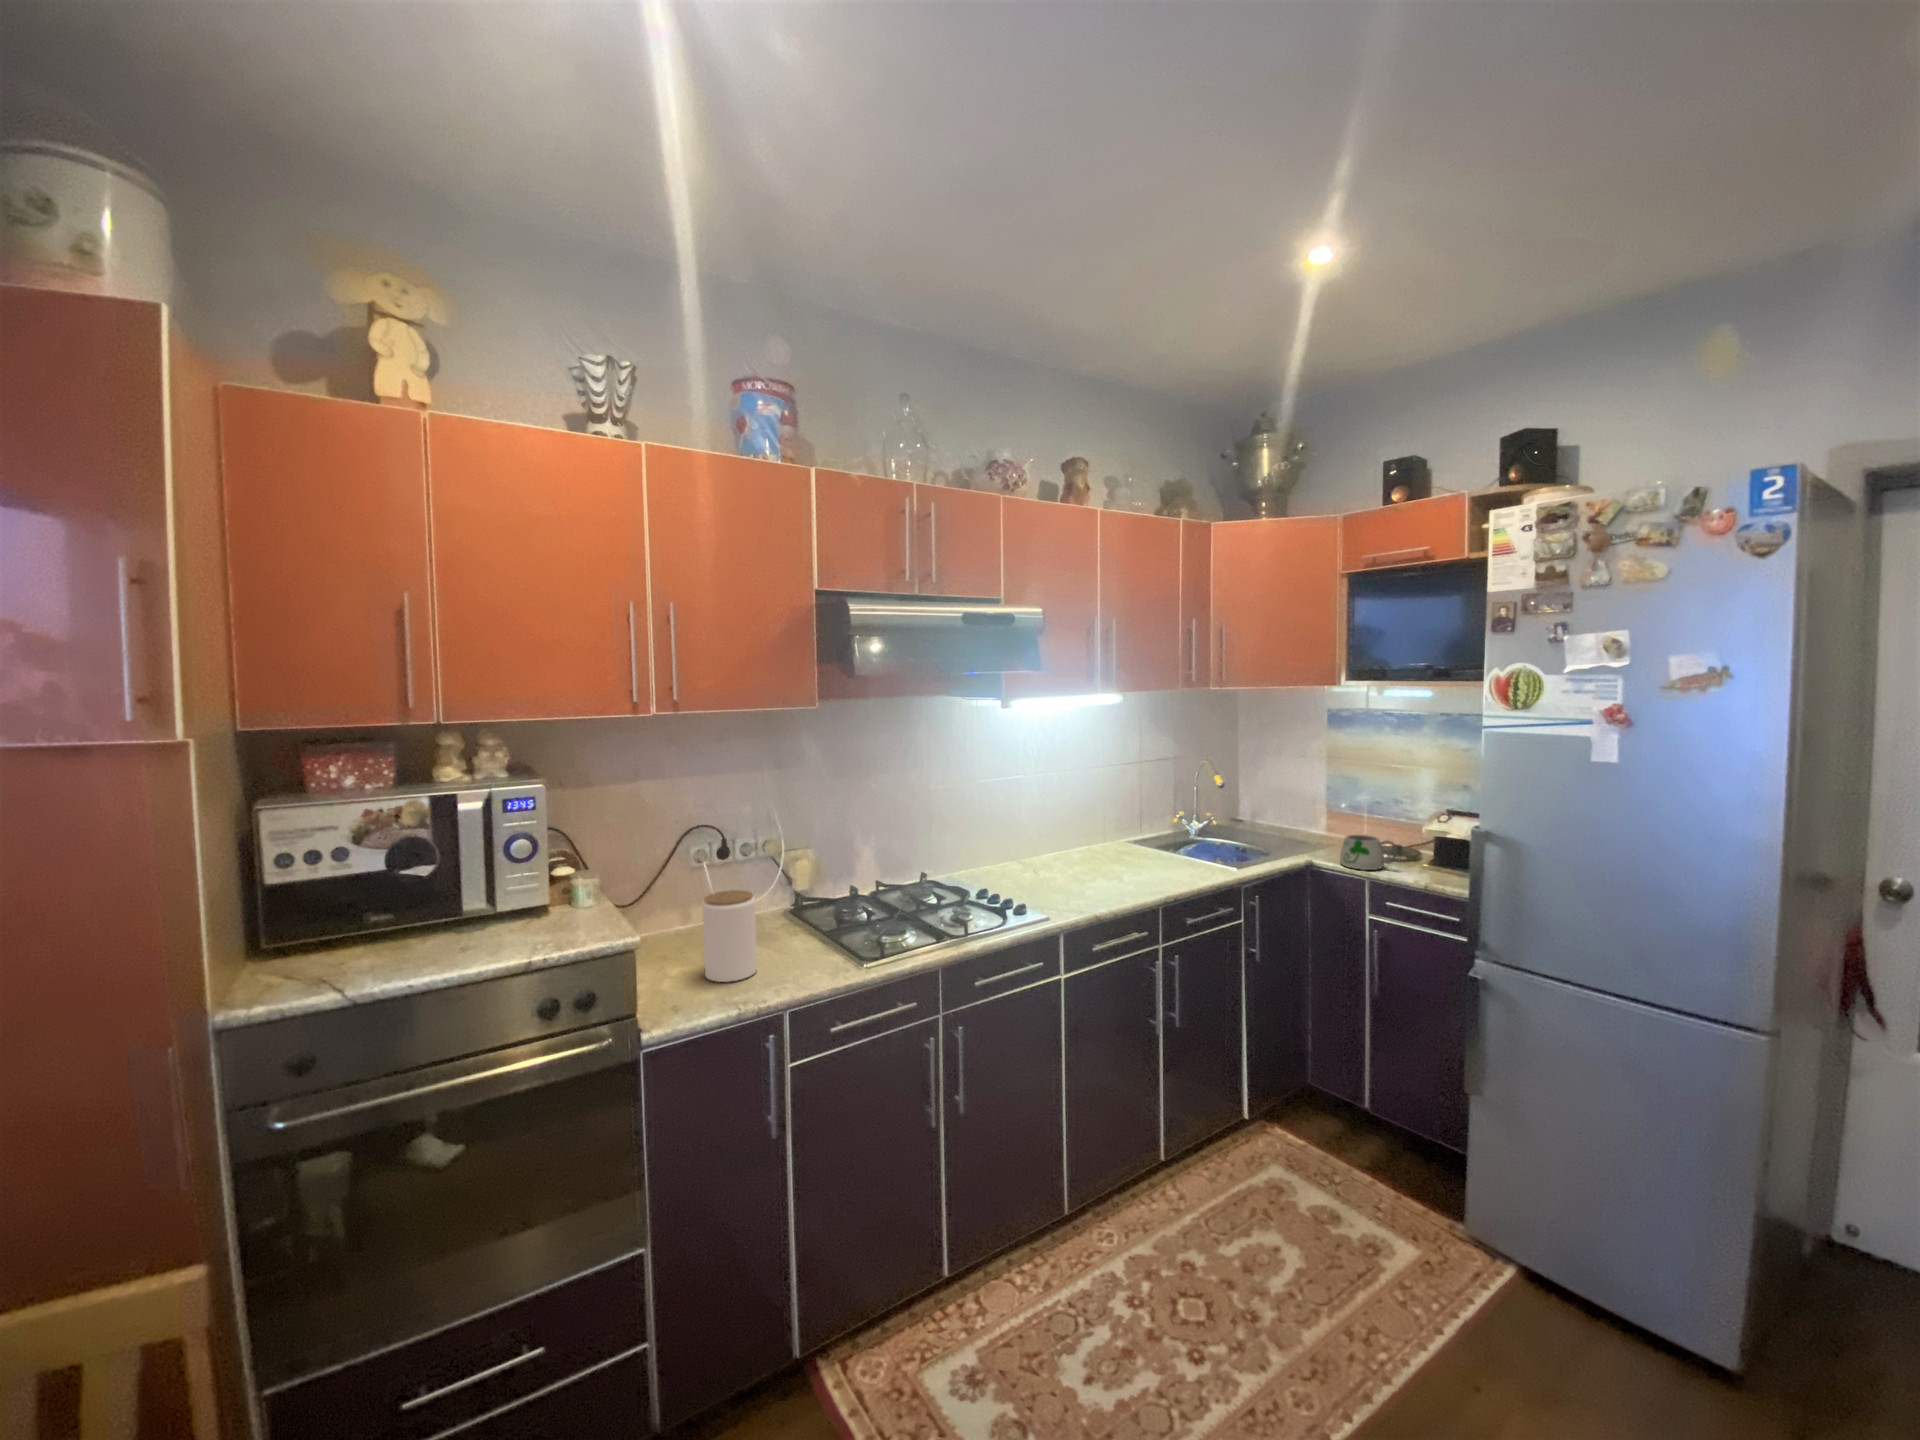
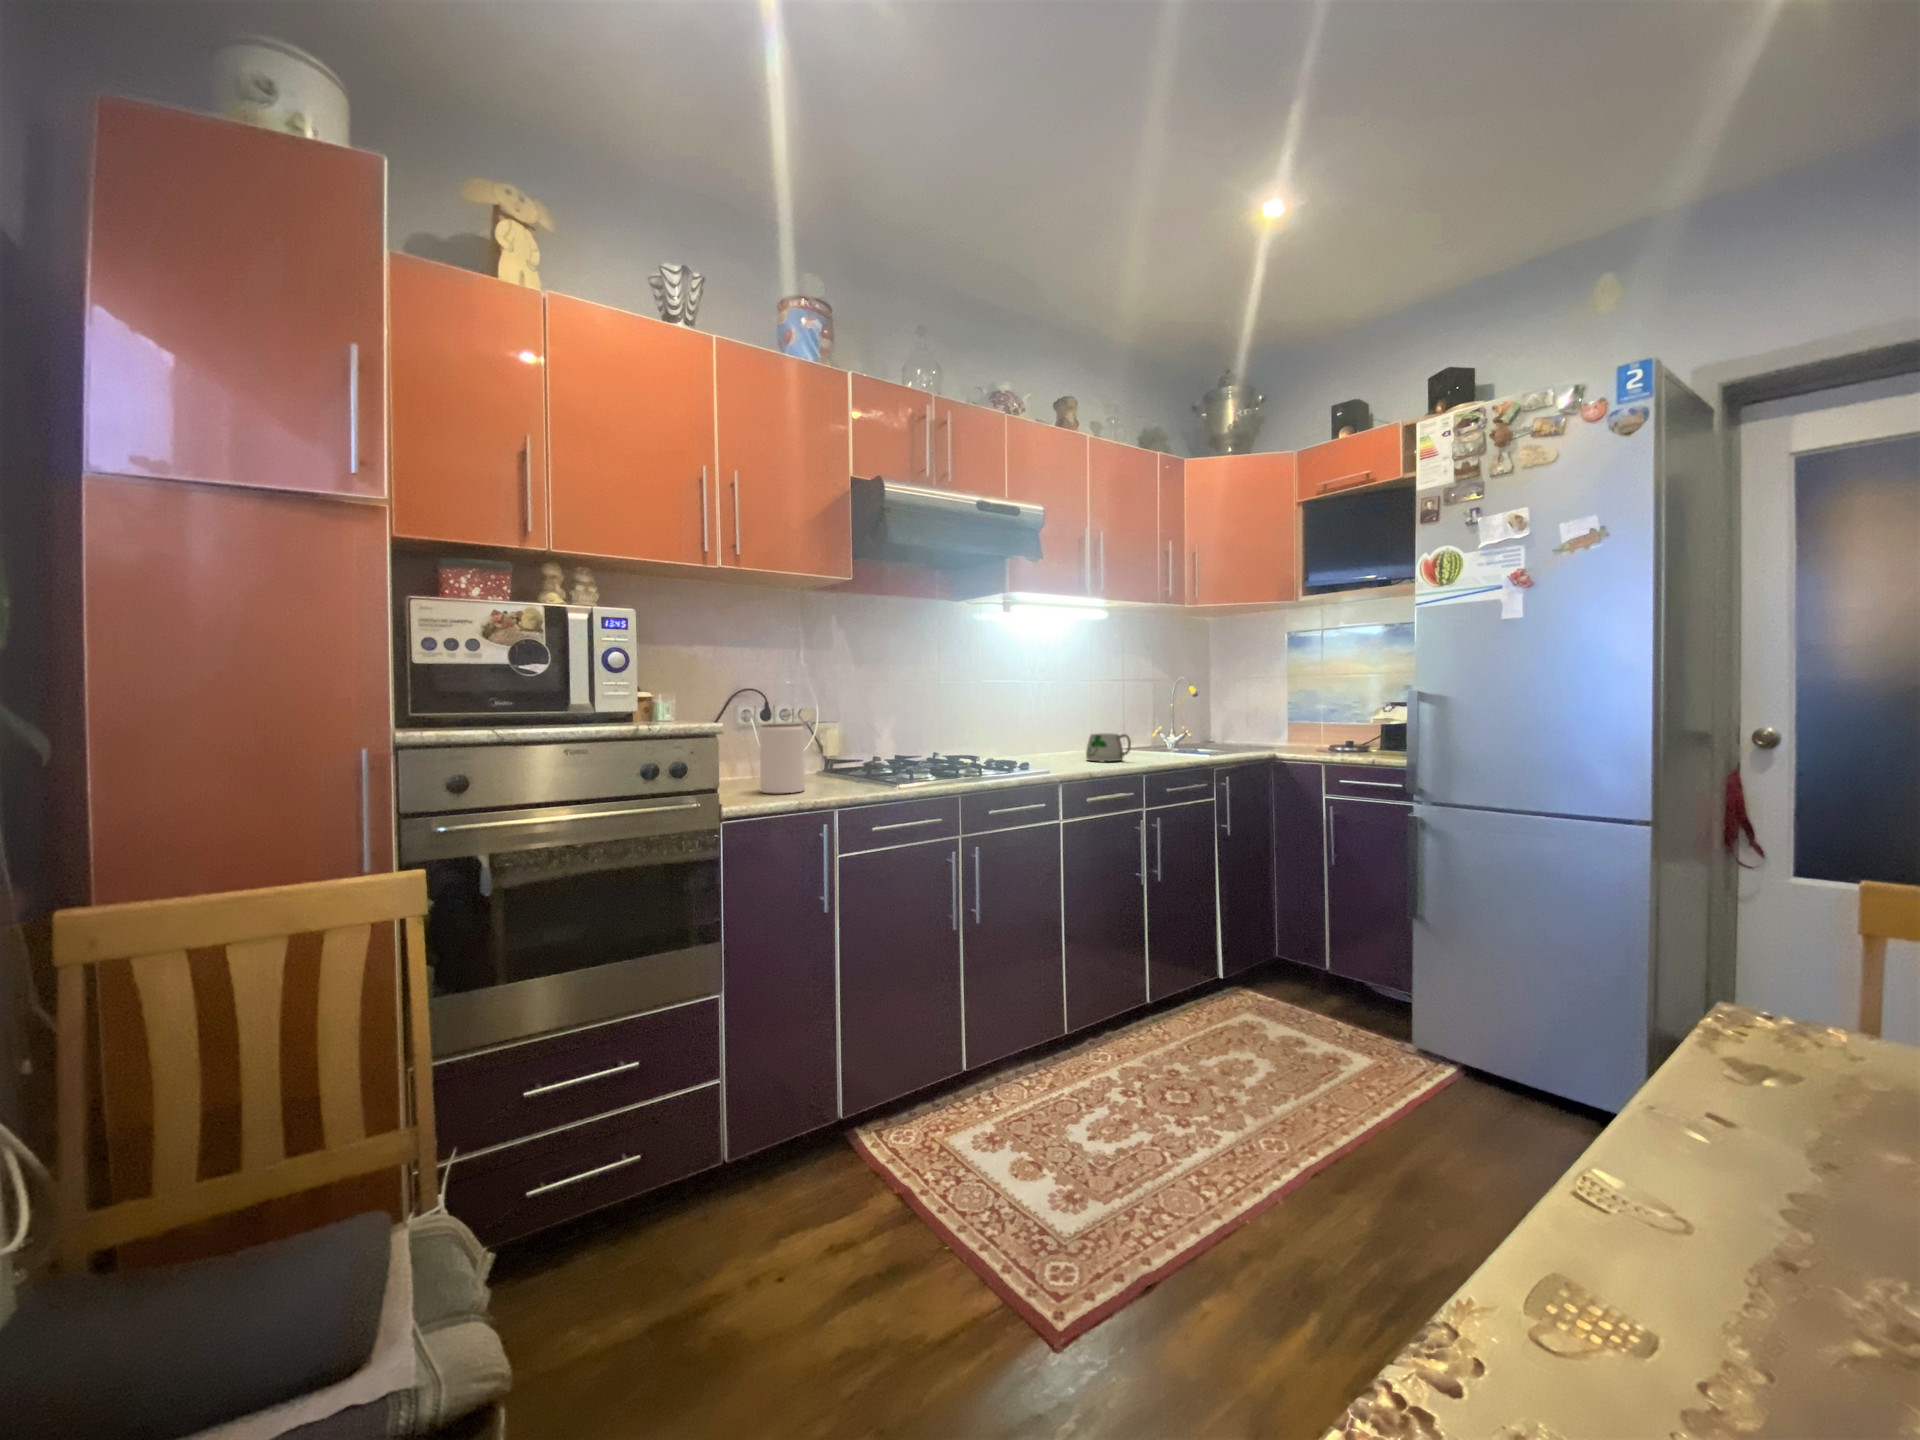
mug: present [1340,835,1397,872] -> present [1086,734,1131,762]

